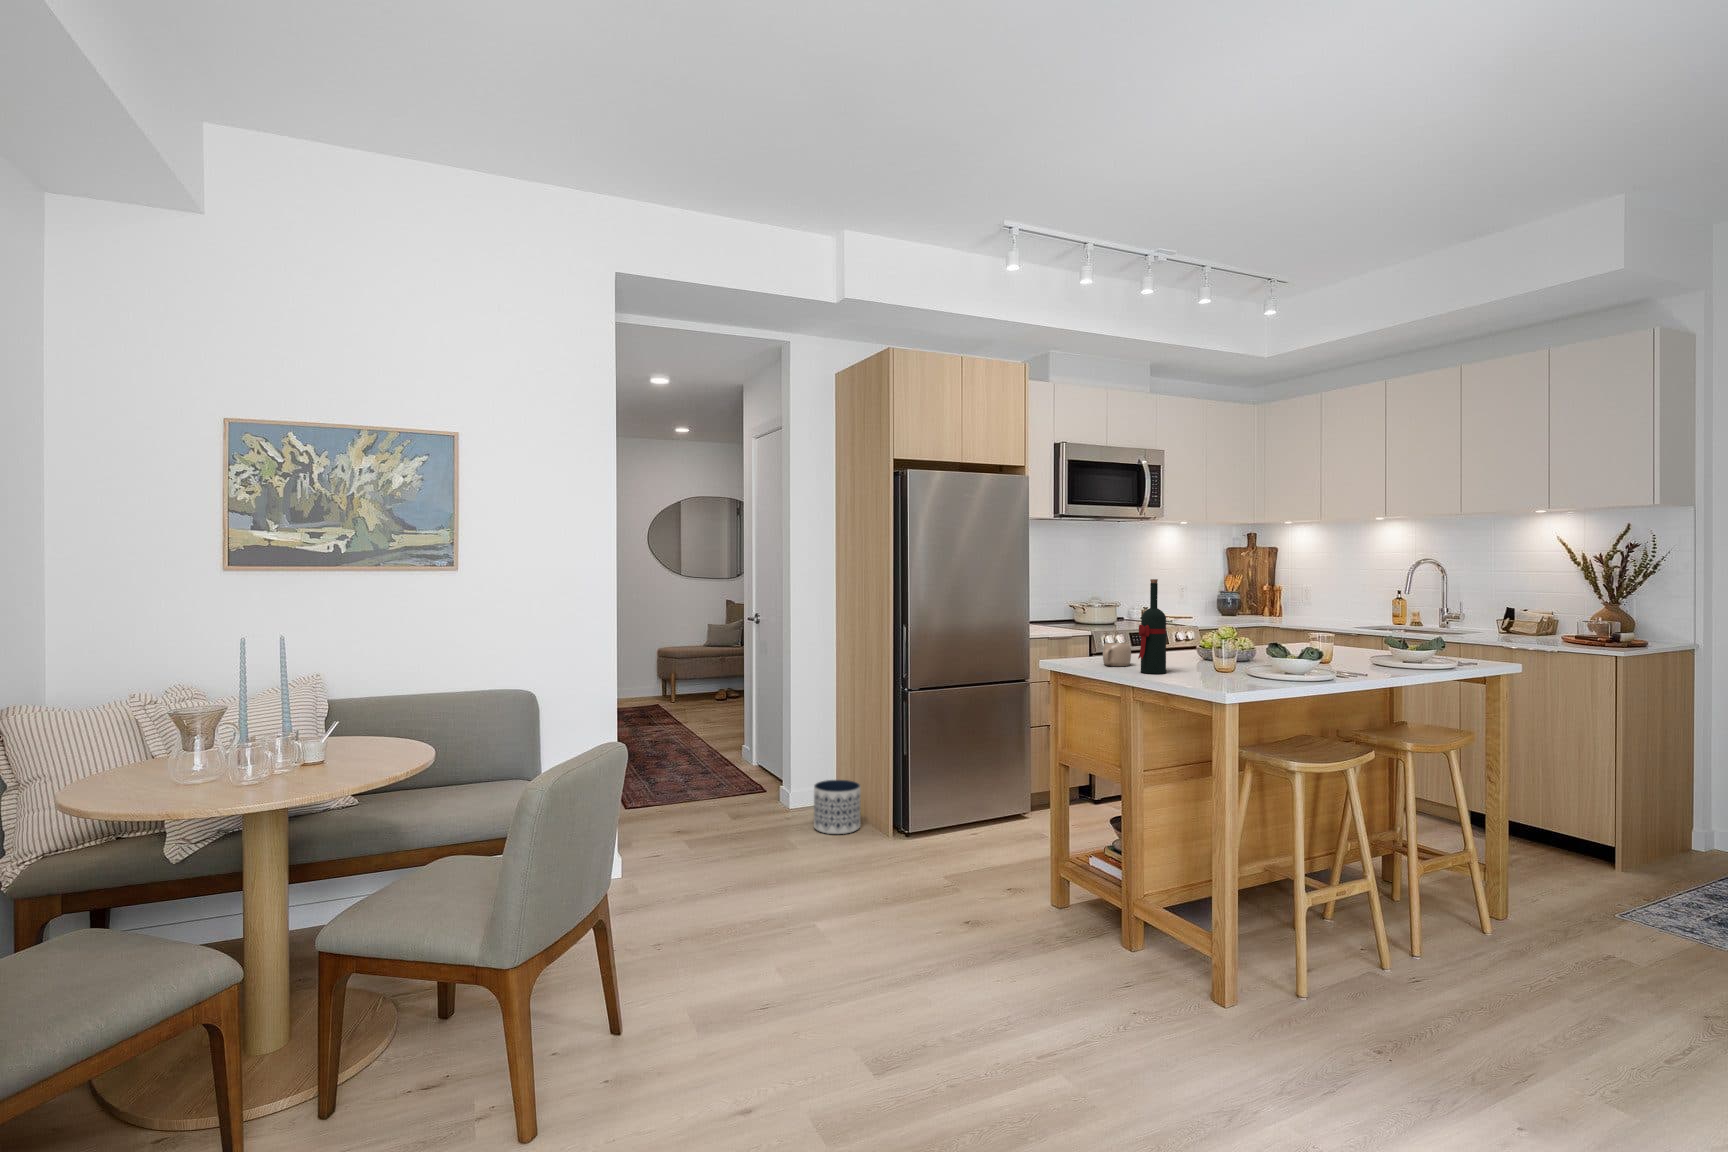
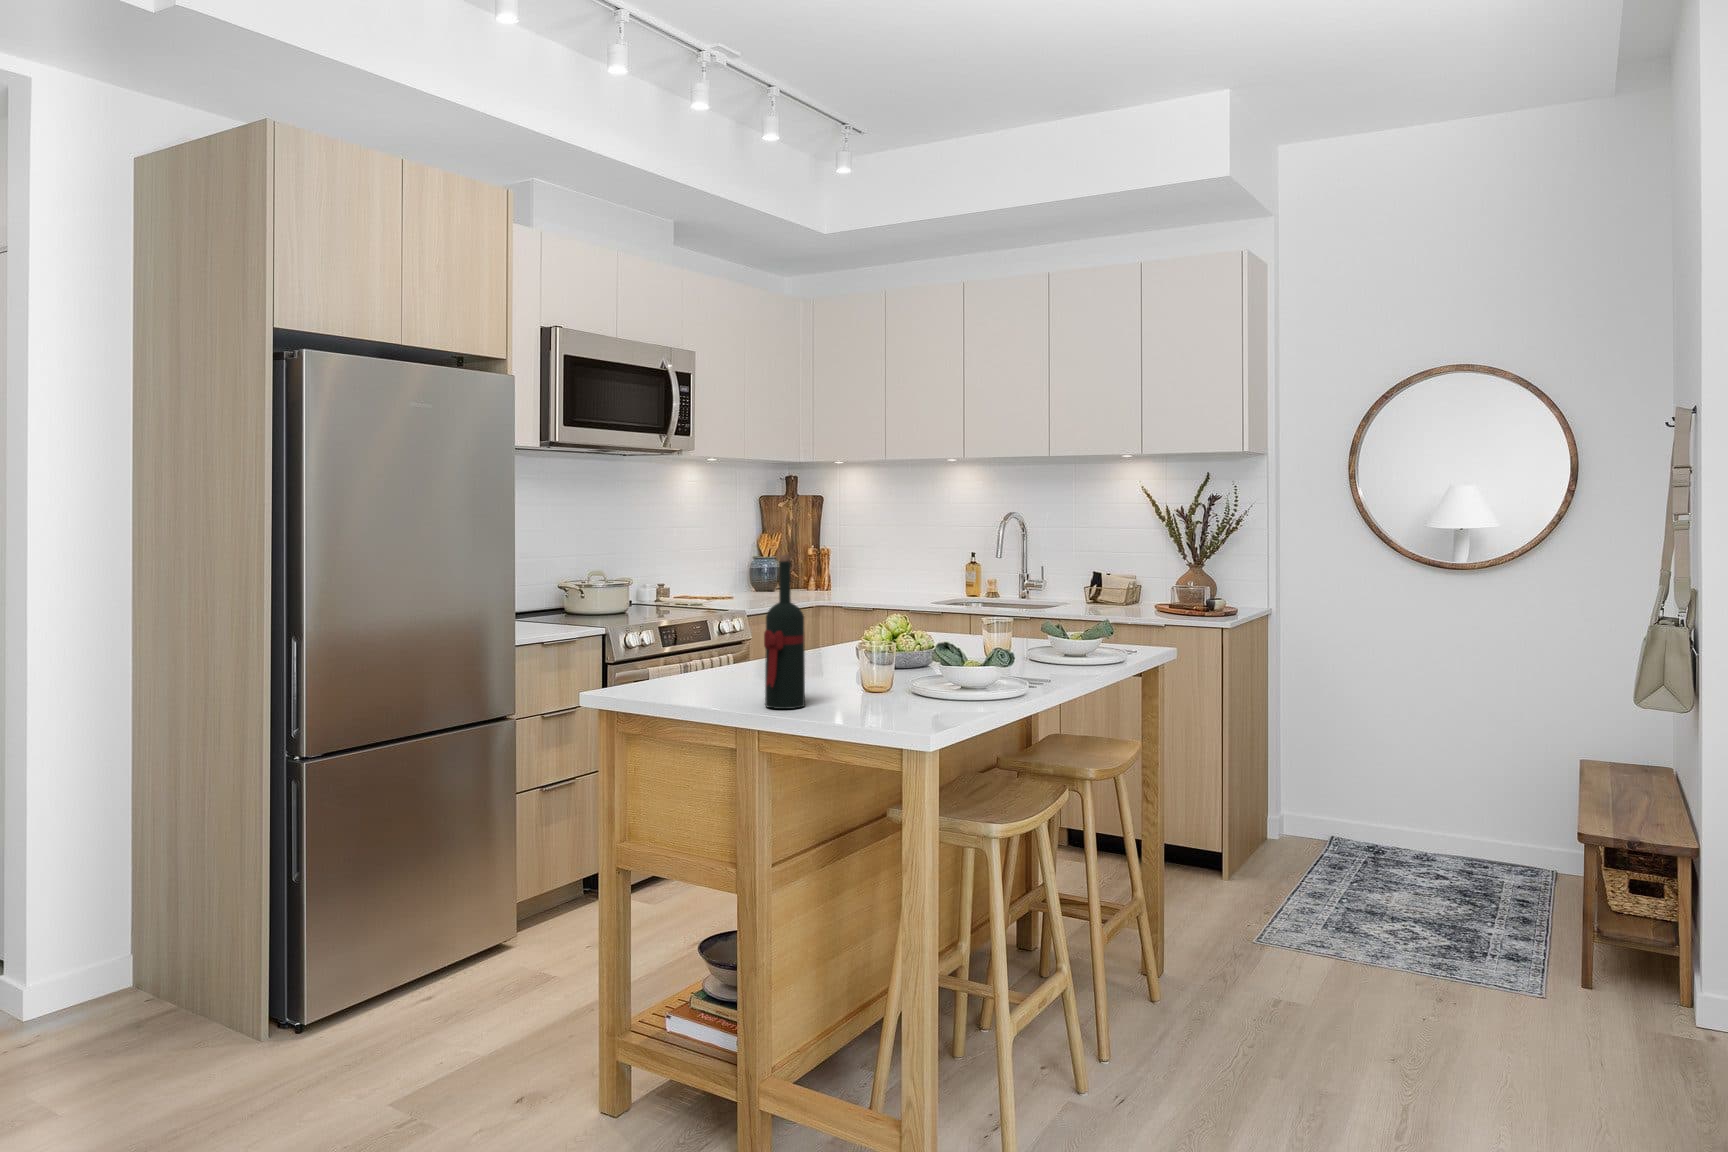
mug: present [1103,643,1131,666] -> none [693,659,738,699]
planter: present [814,780,861,834] -> none [93,946,201,1062]

